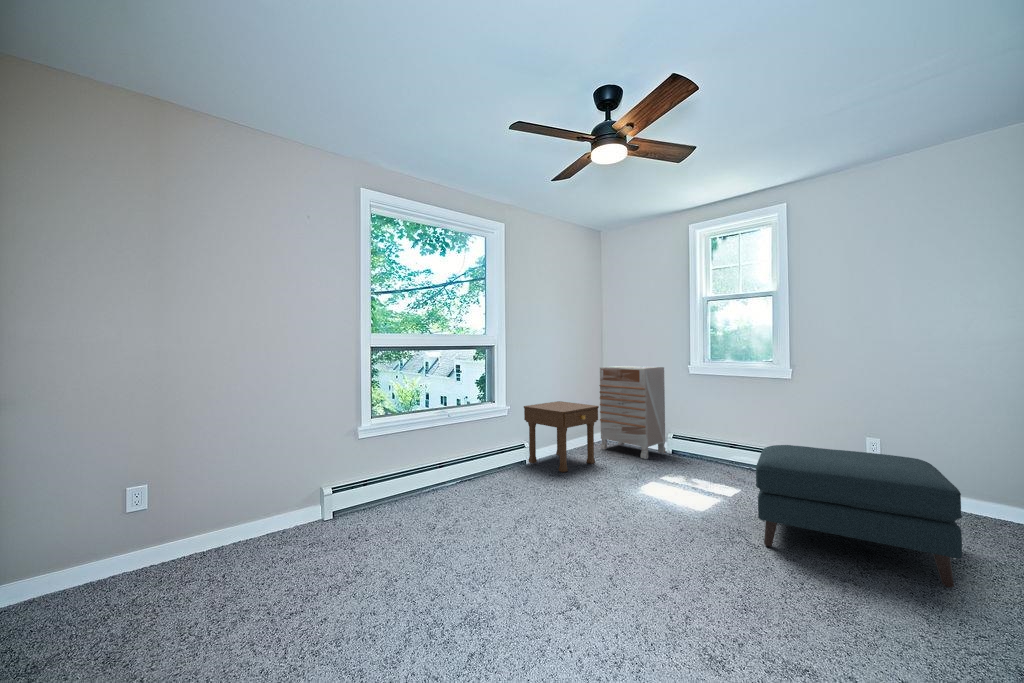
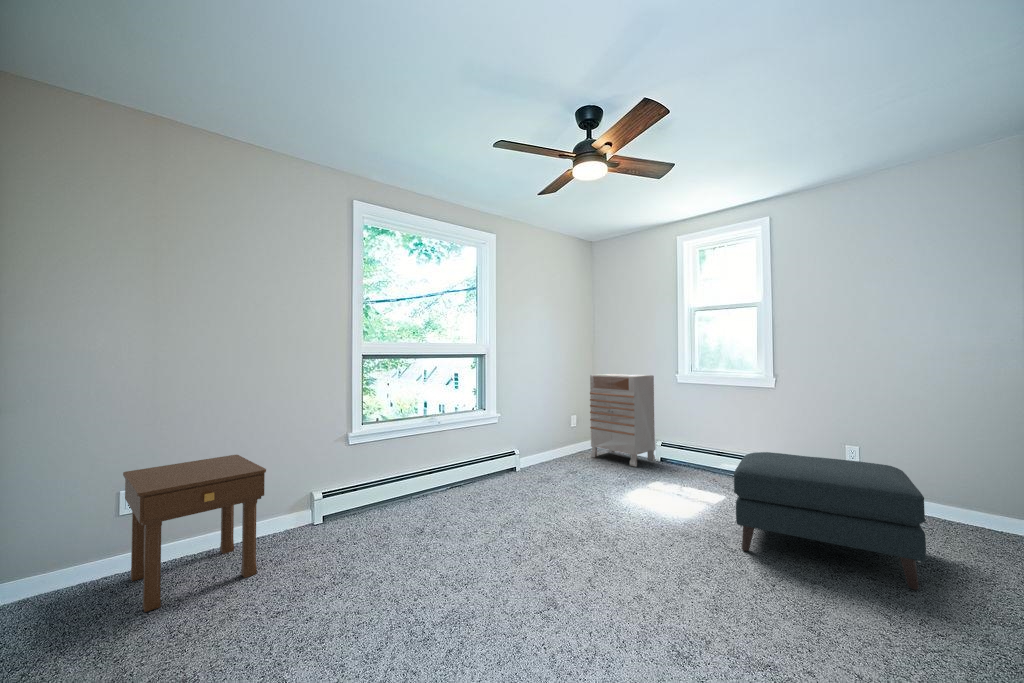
nightstand: present [524,401,599,472] -> present [123,455,266,612]

